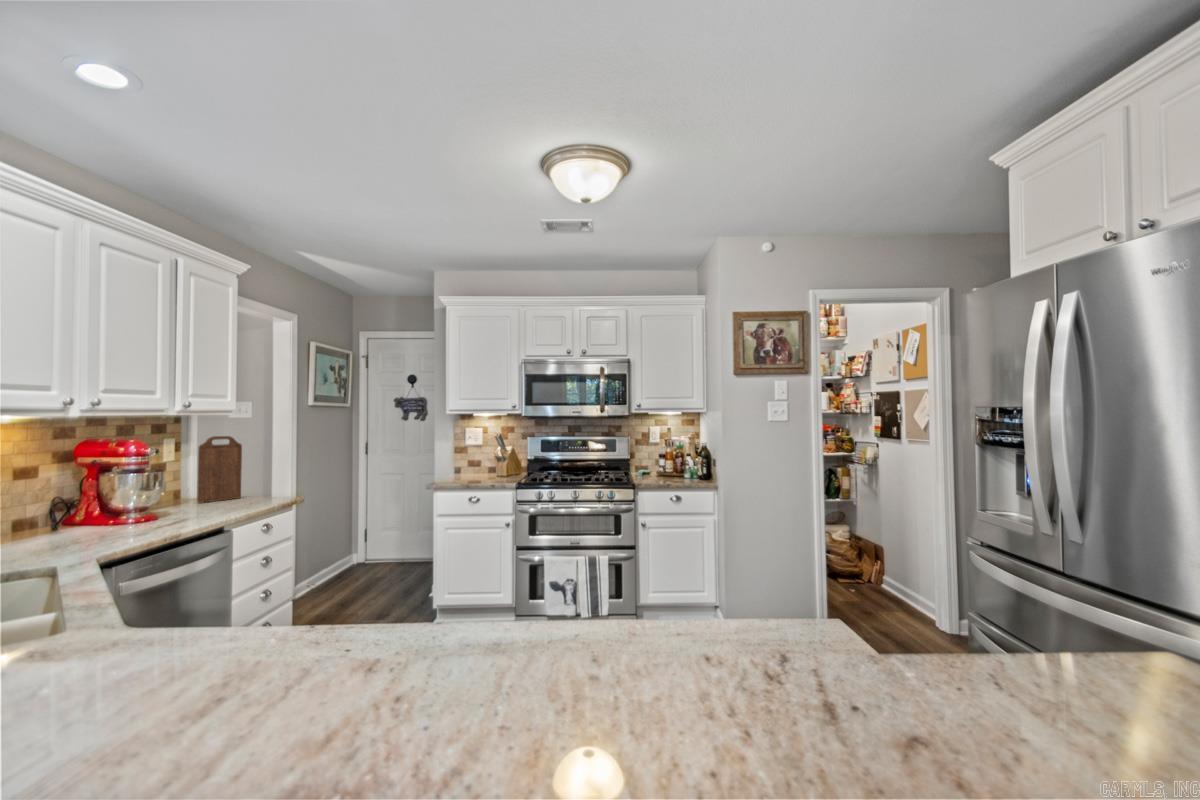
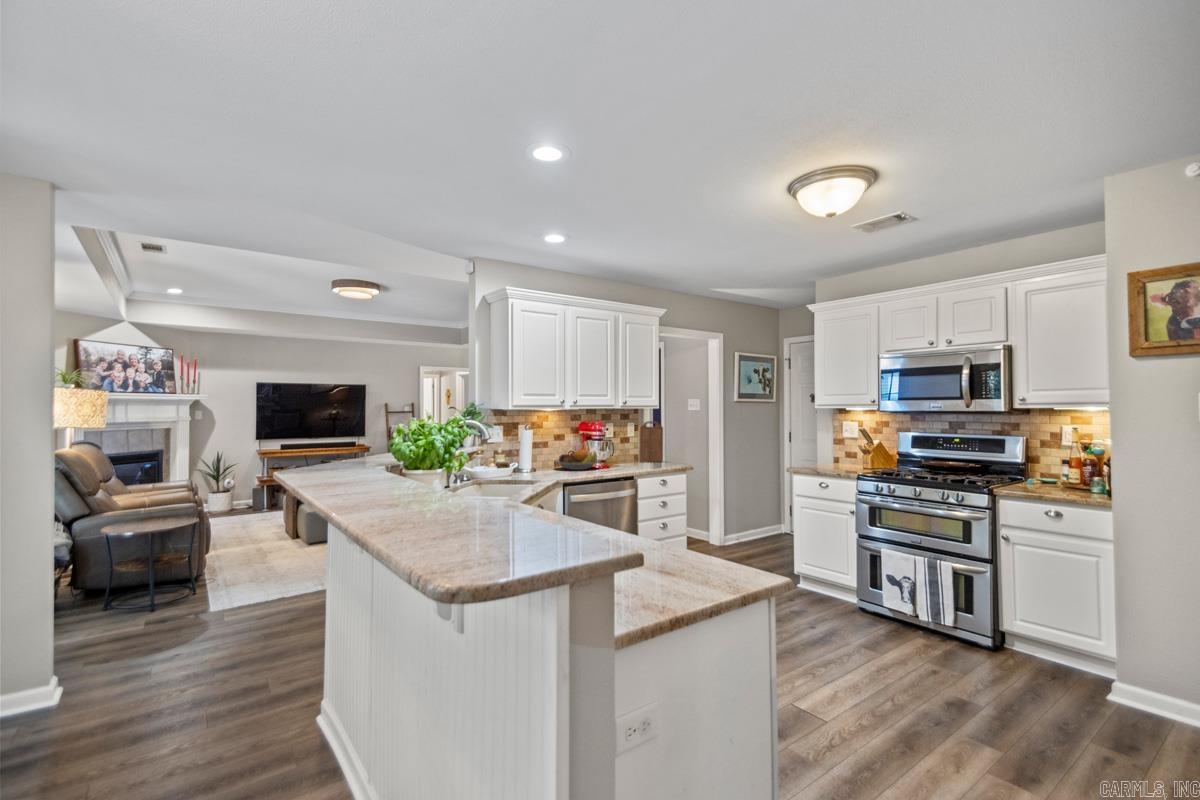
fruit bowl: none [38,494,157,537] -> present [555,450,599,470]

